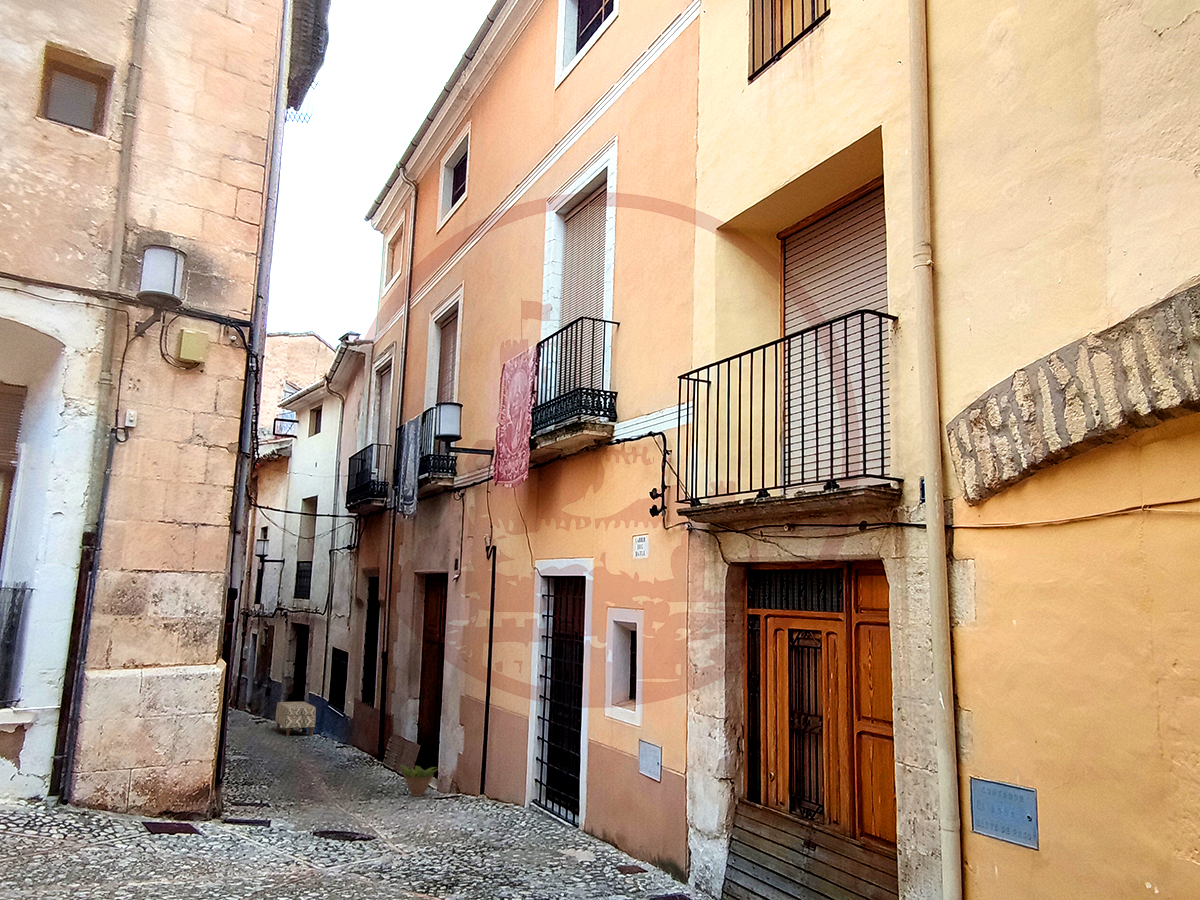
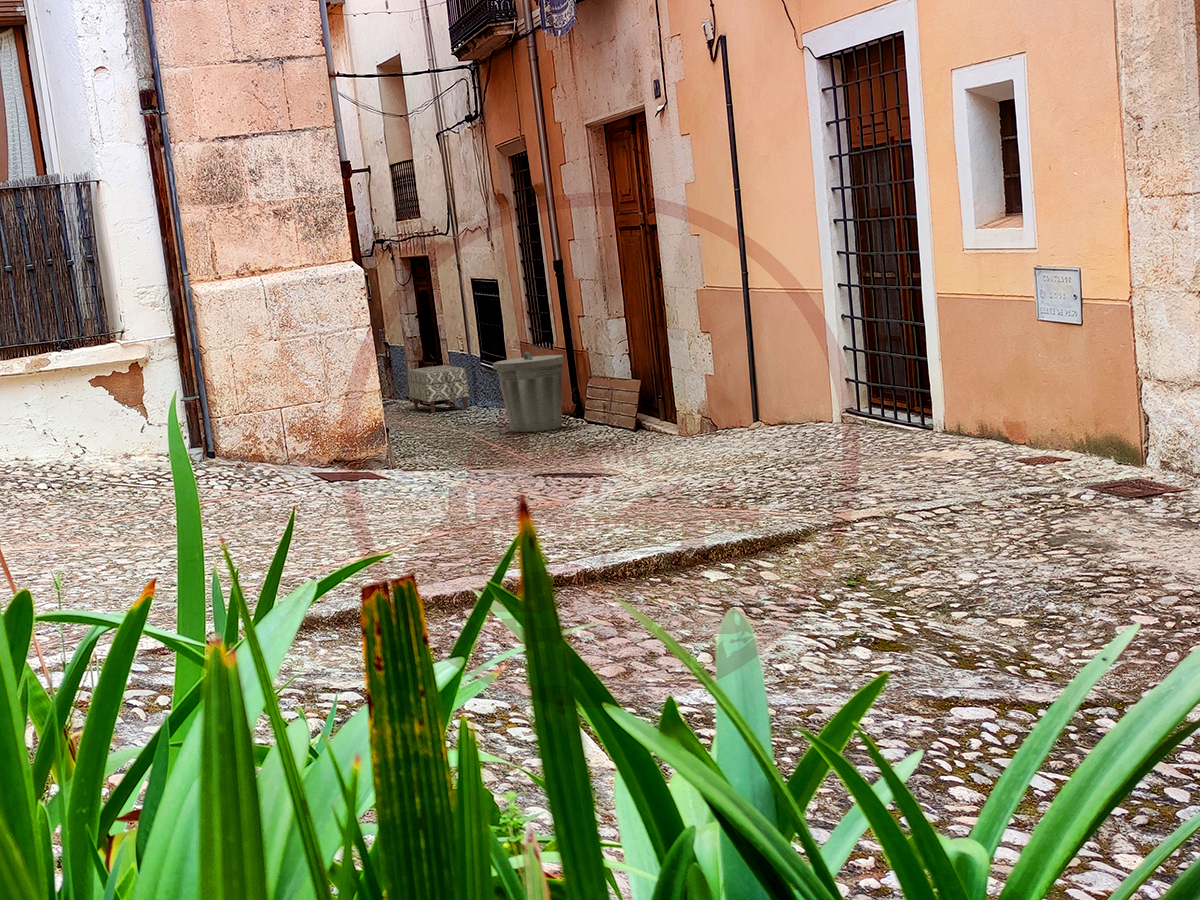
trash can: none [328,709,377,767] -> present [493,352,564,432]
decorative plant: present [400,765,436,796] -> none [610,406,673,447]

